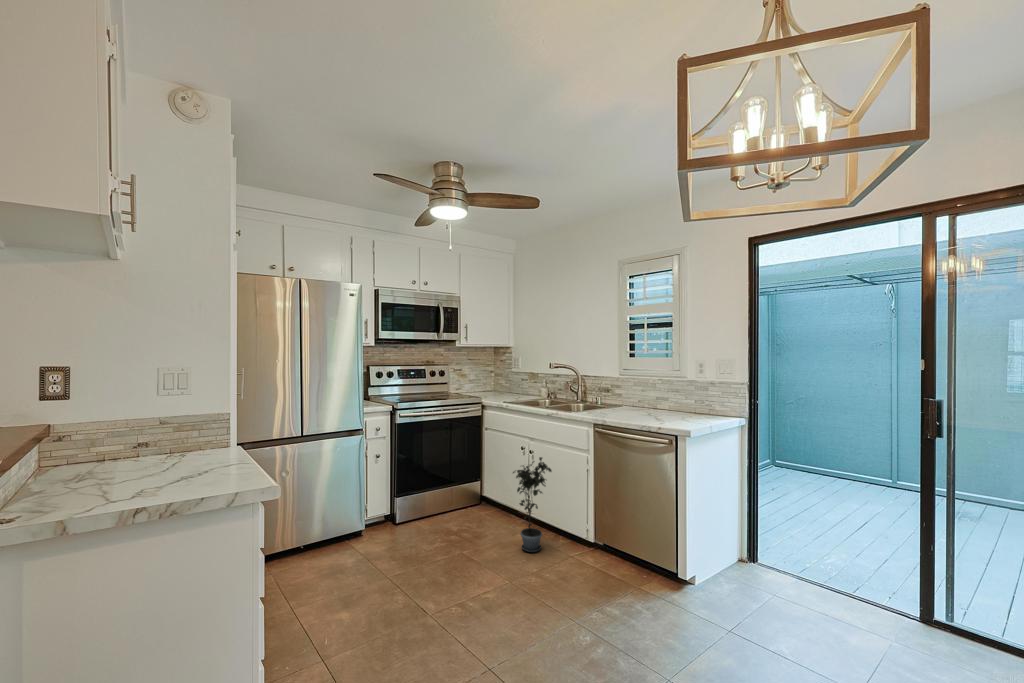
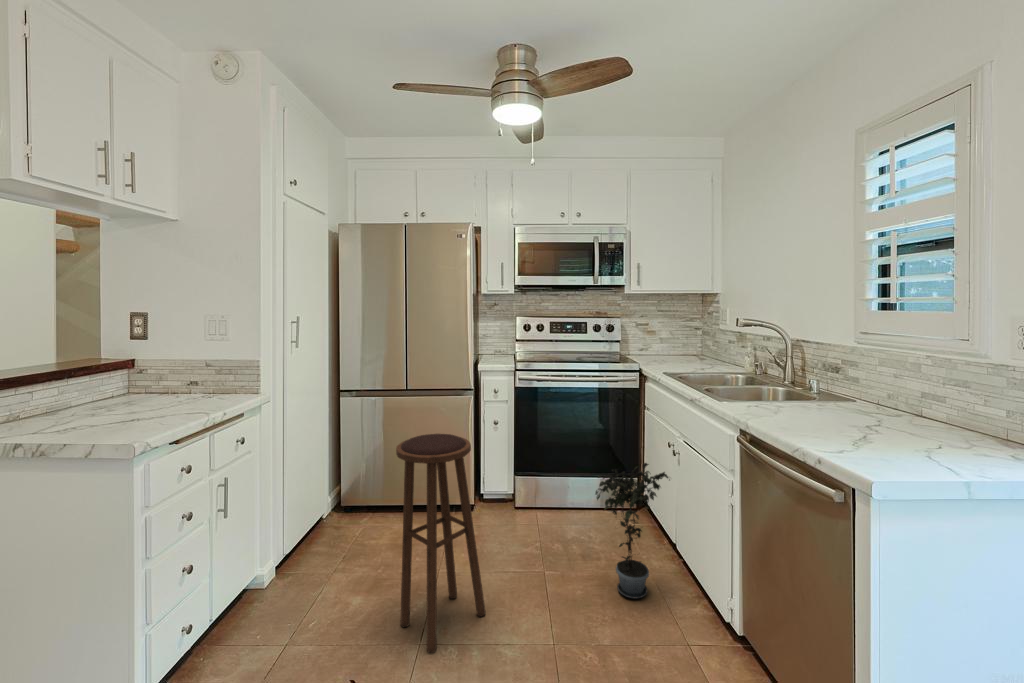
stool: none [405,456,462,624] -> present [396,434,486,653]

